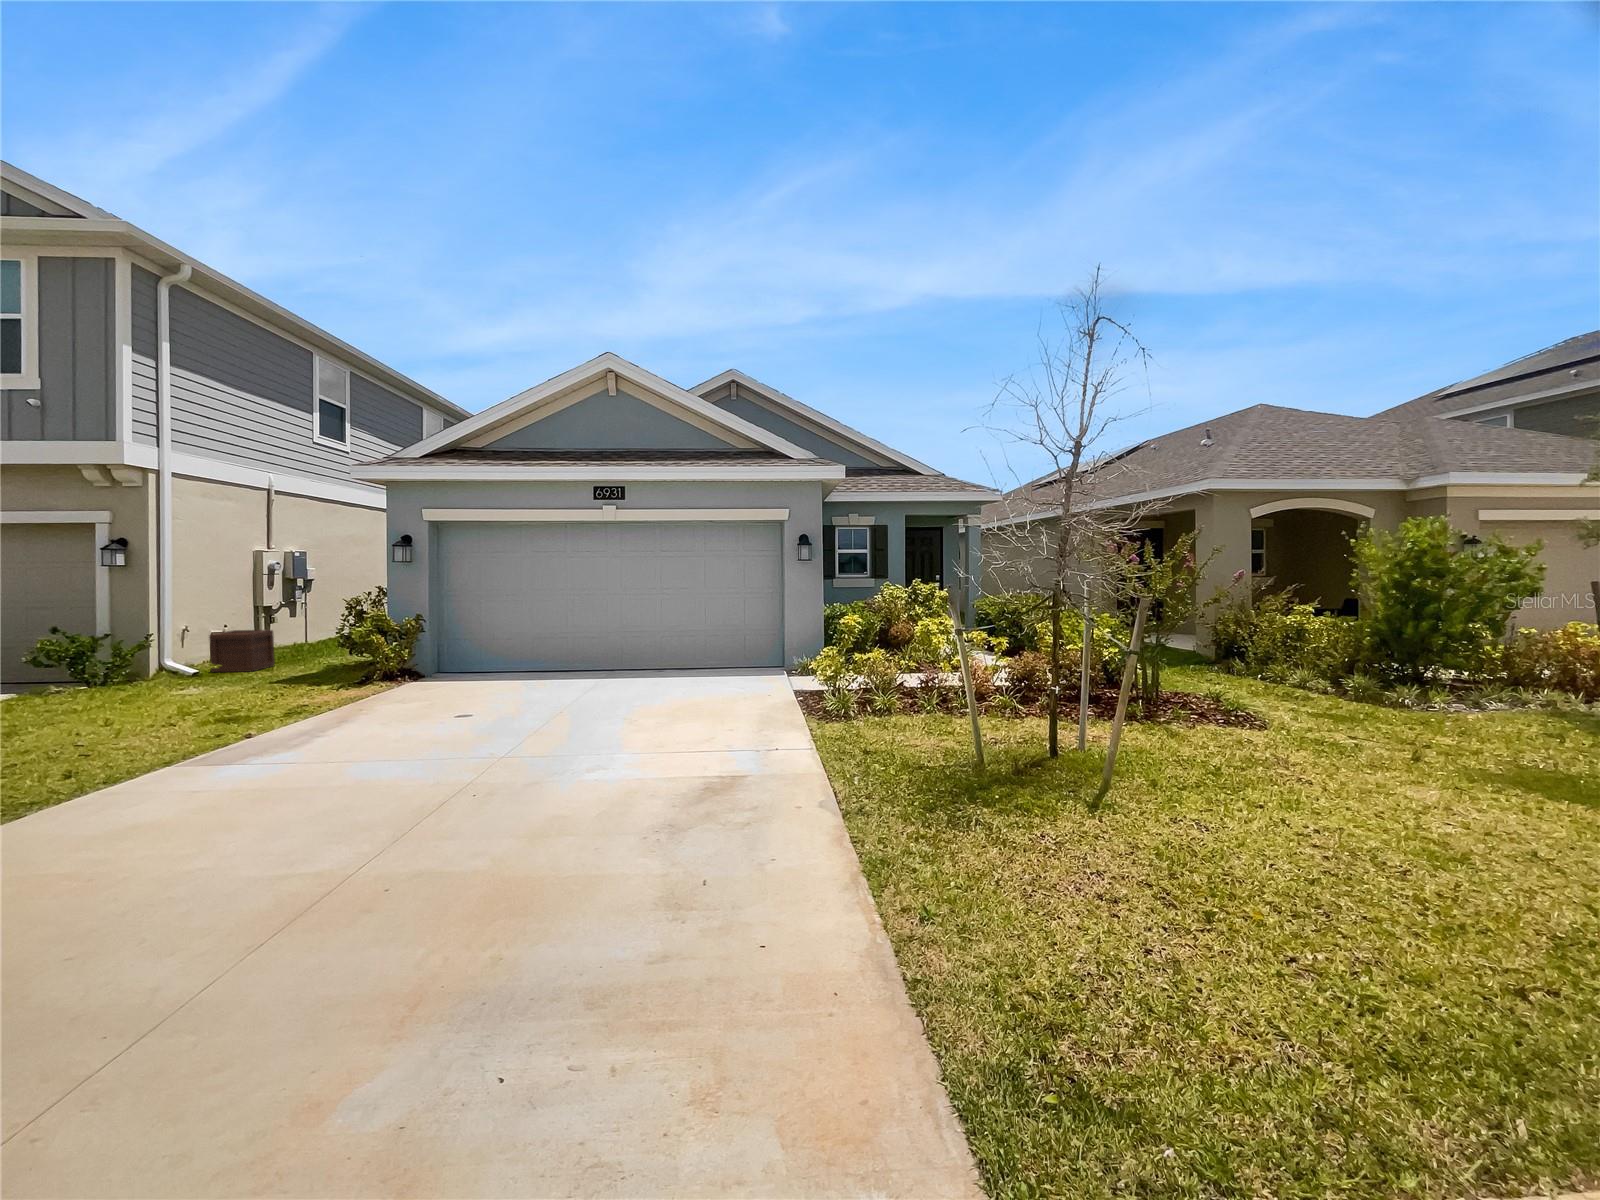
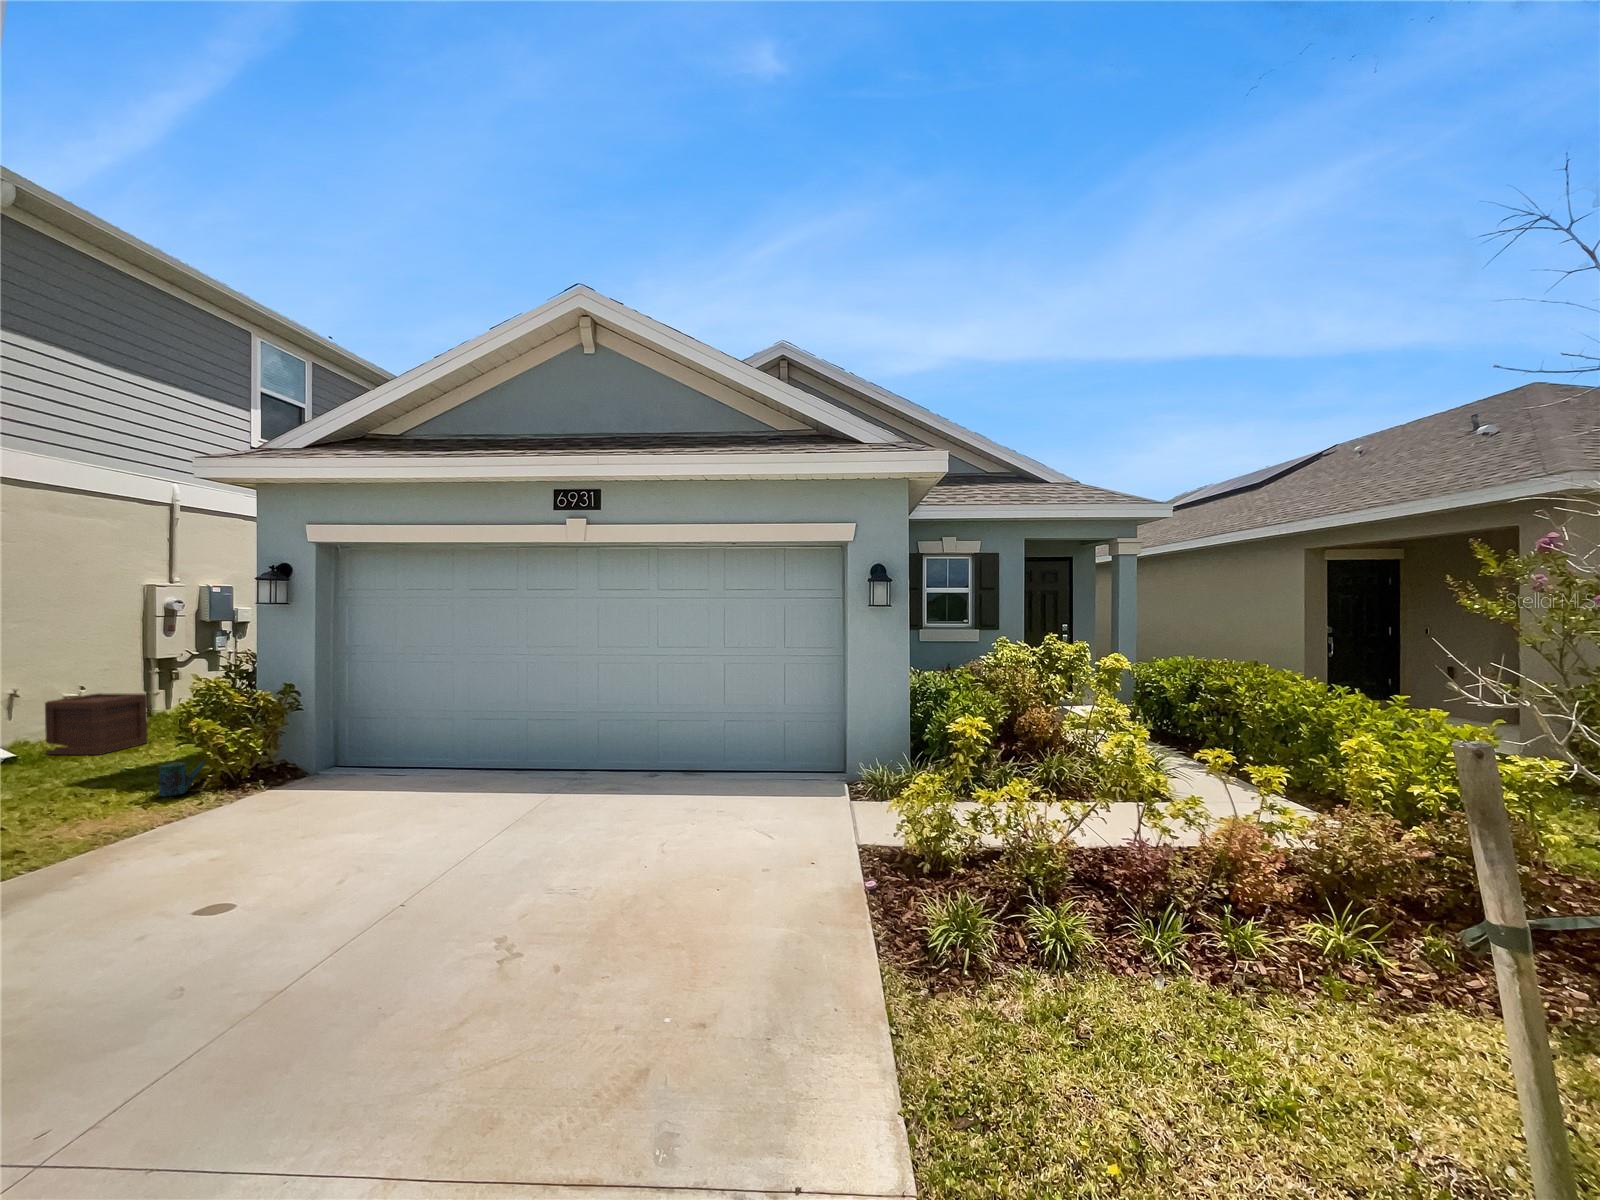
watering can: none [336,661,371,686] -> present [148,760,206,796]

